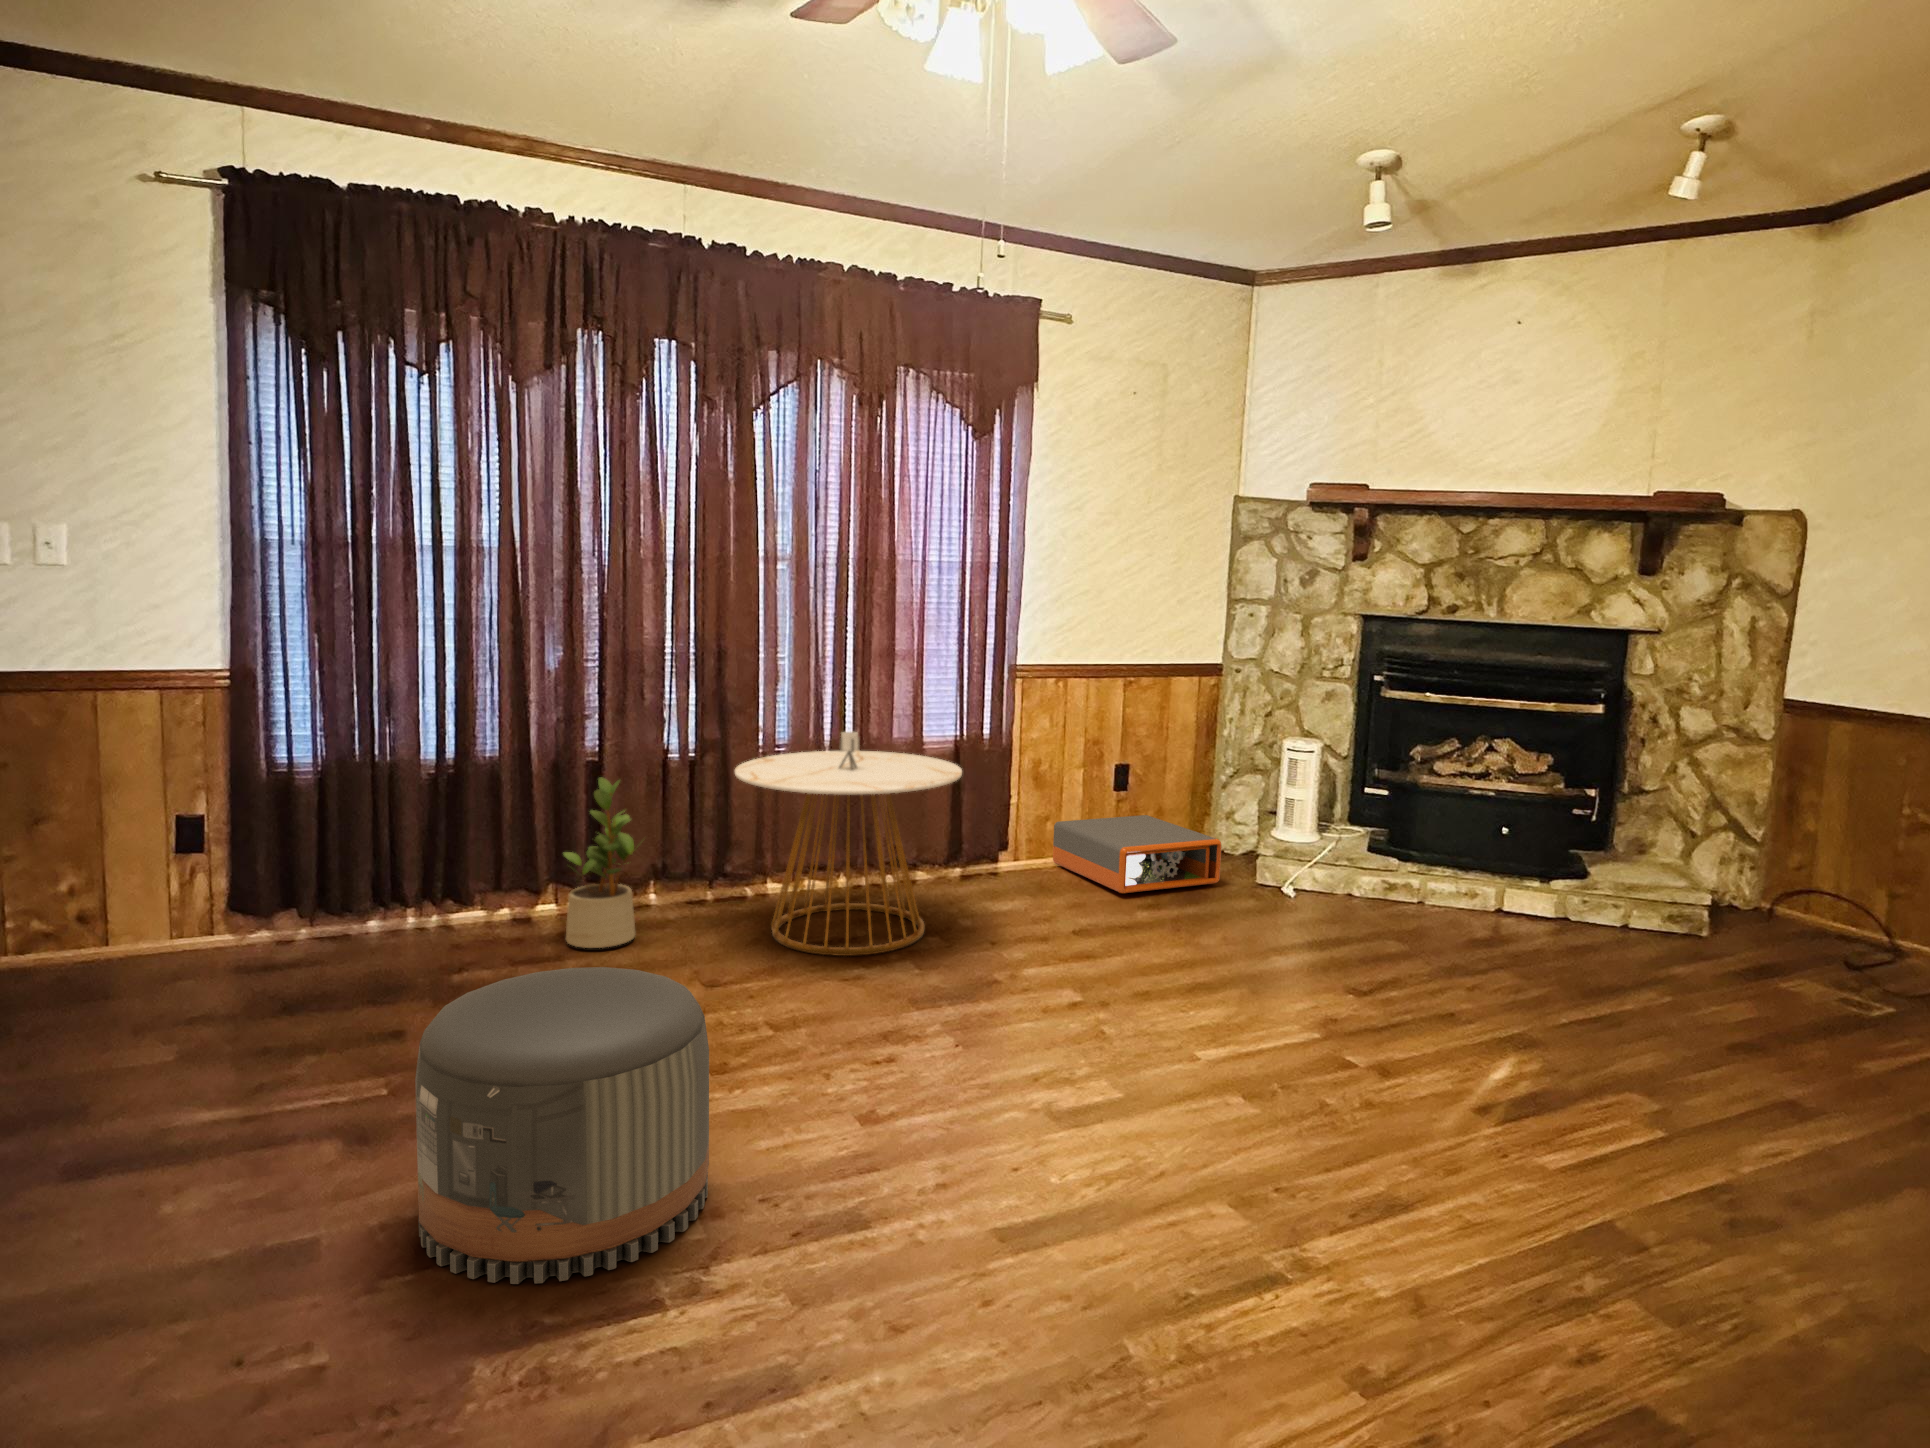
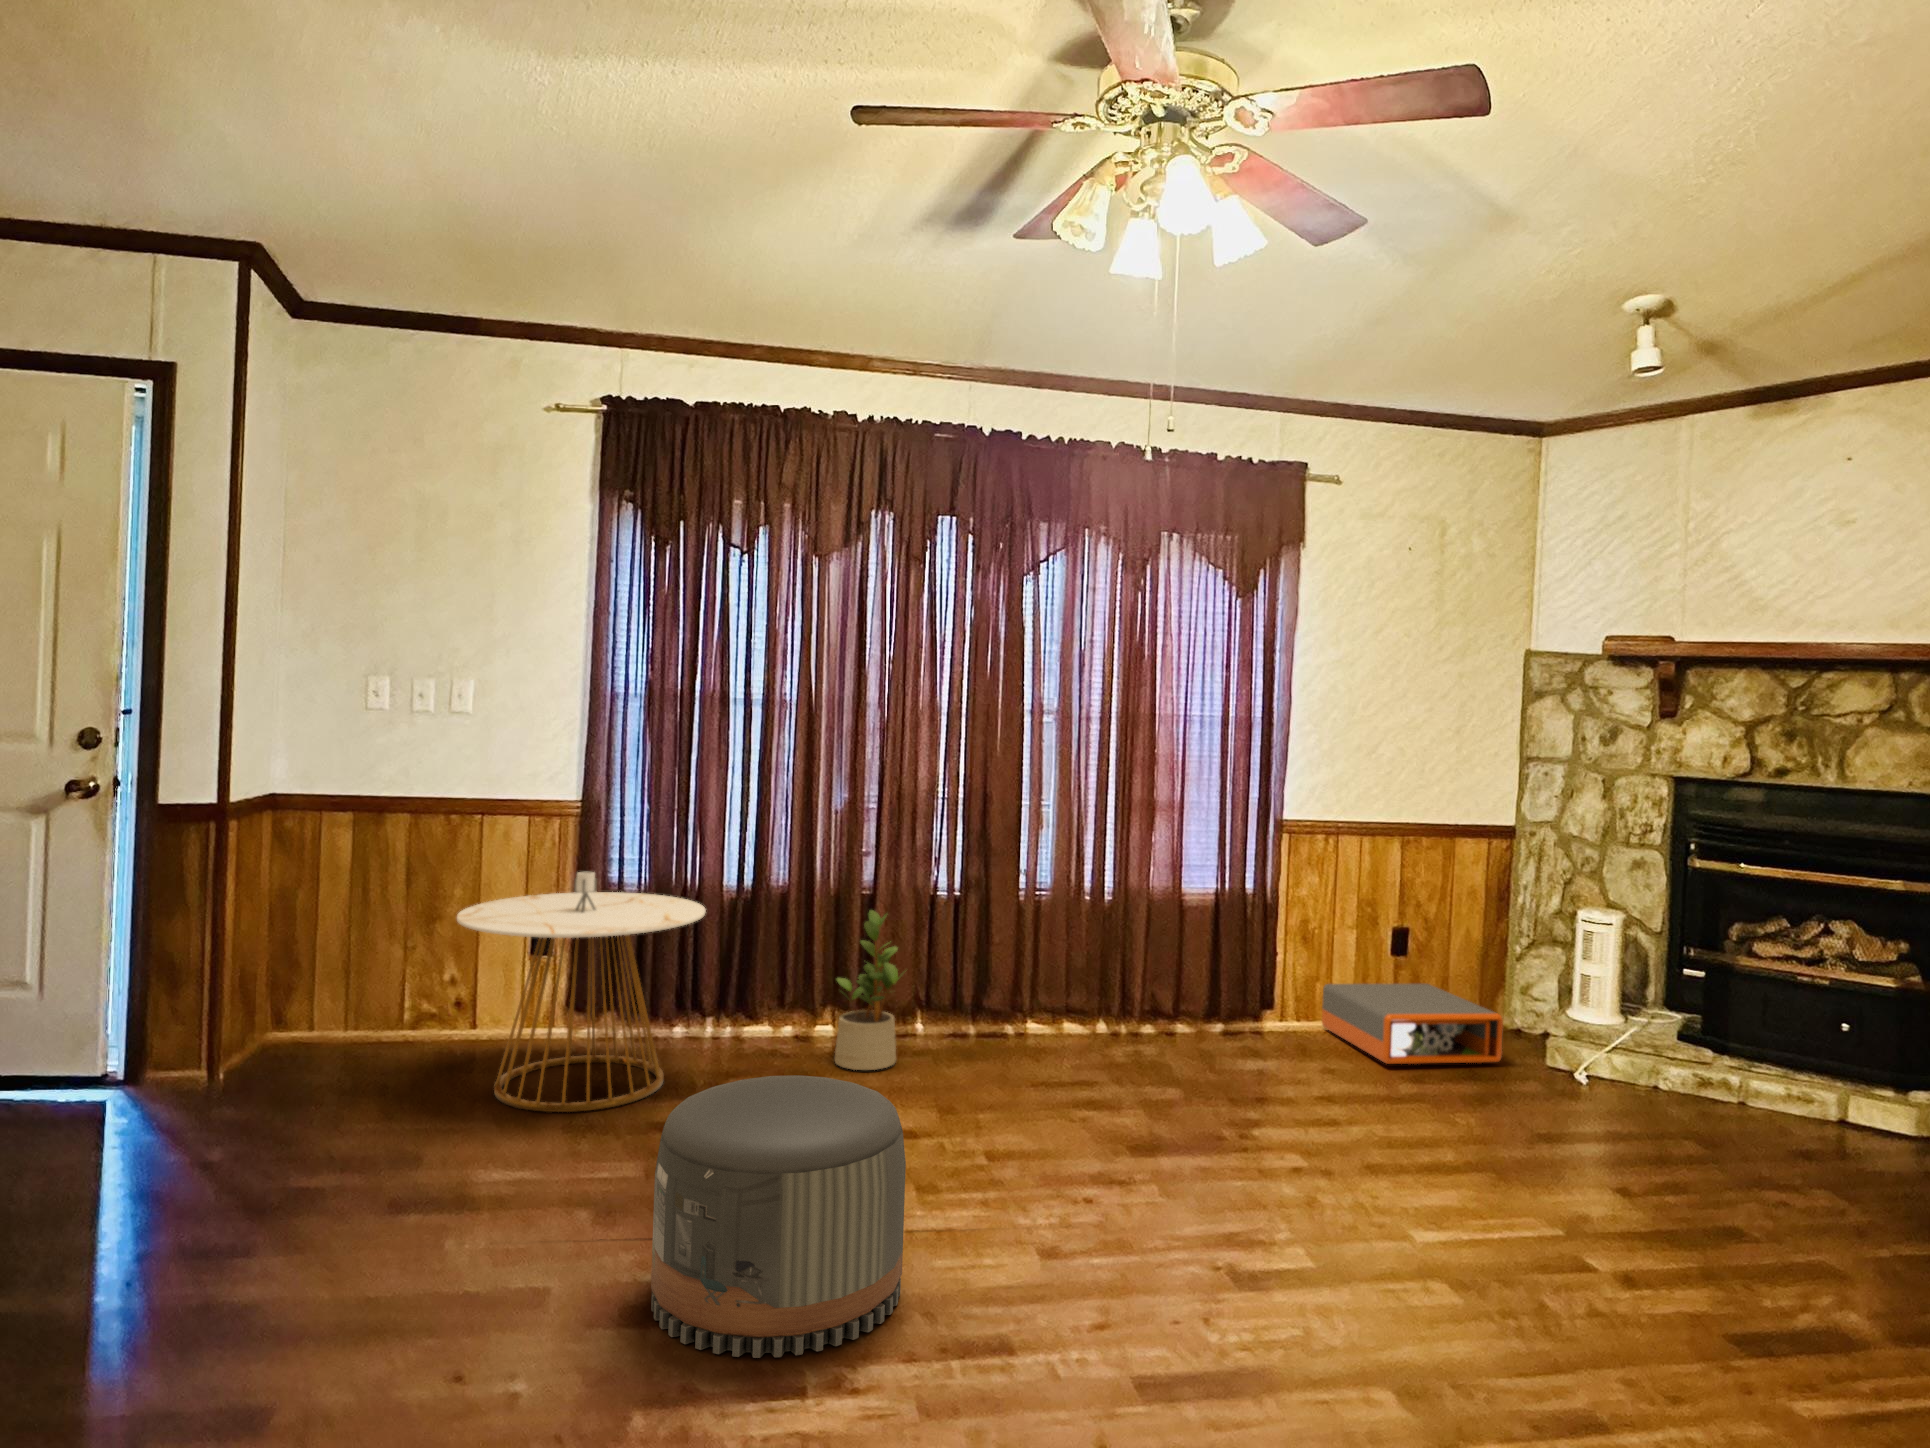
side table: present [735,732,962,956] -> present [457,872,706,1112]

